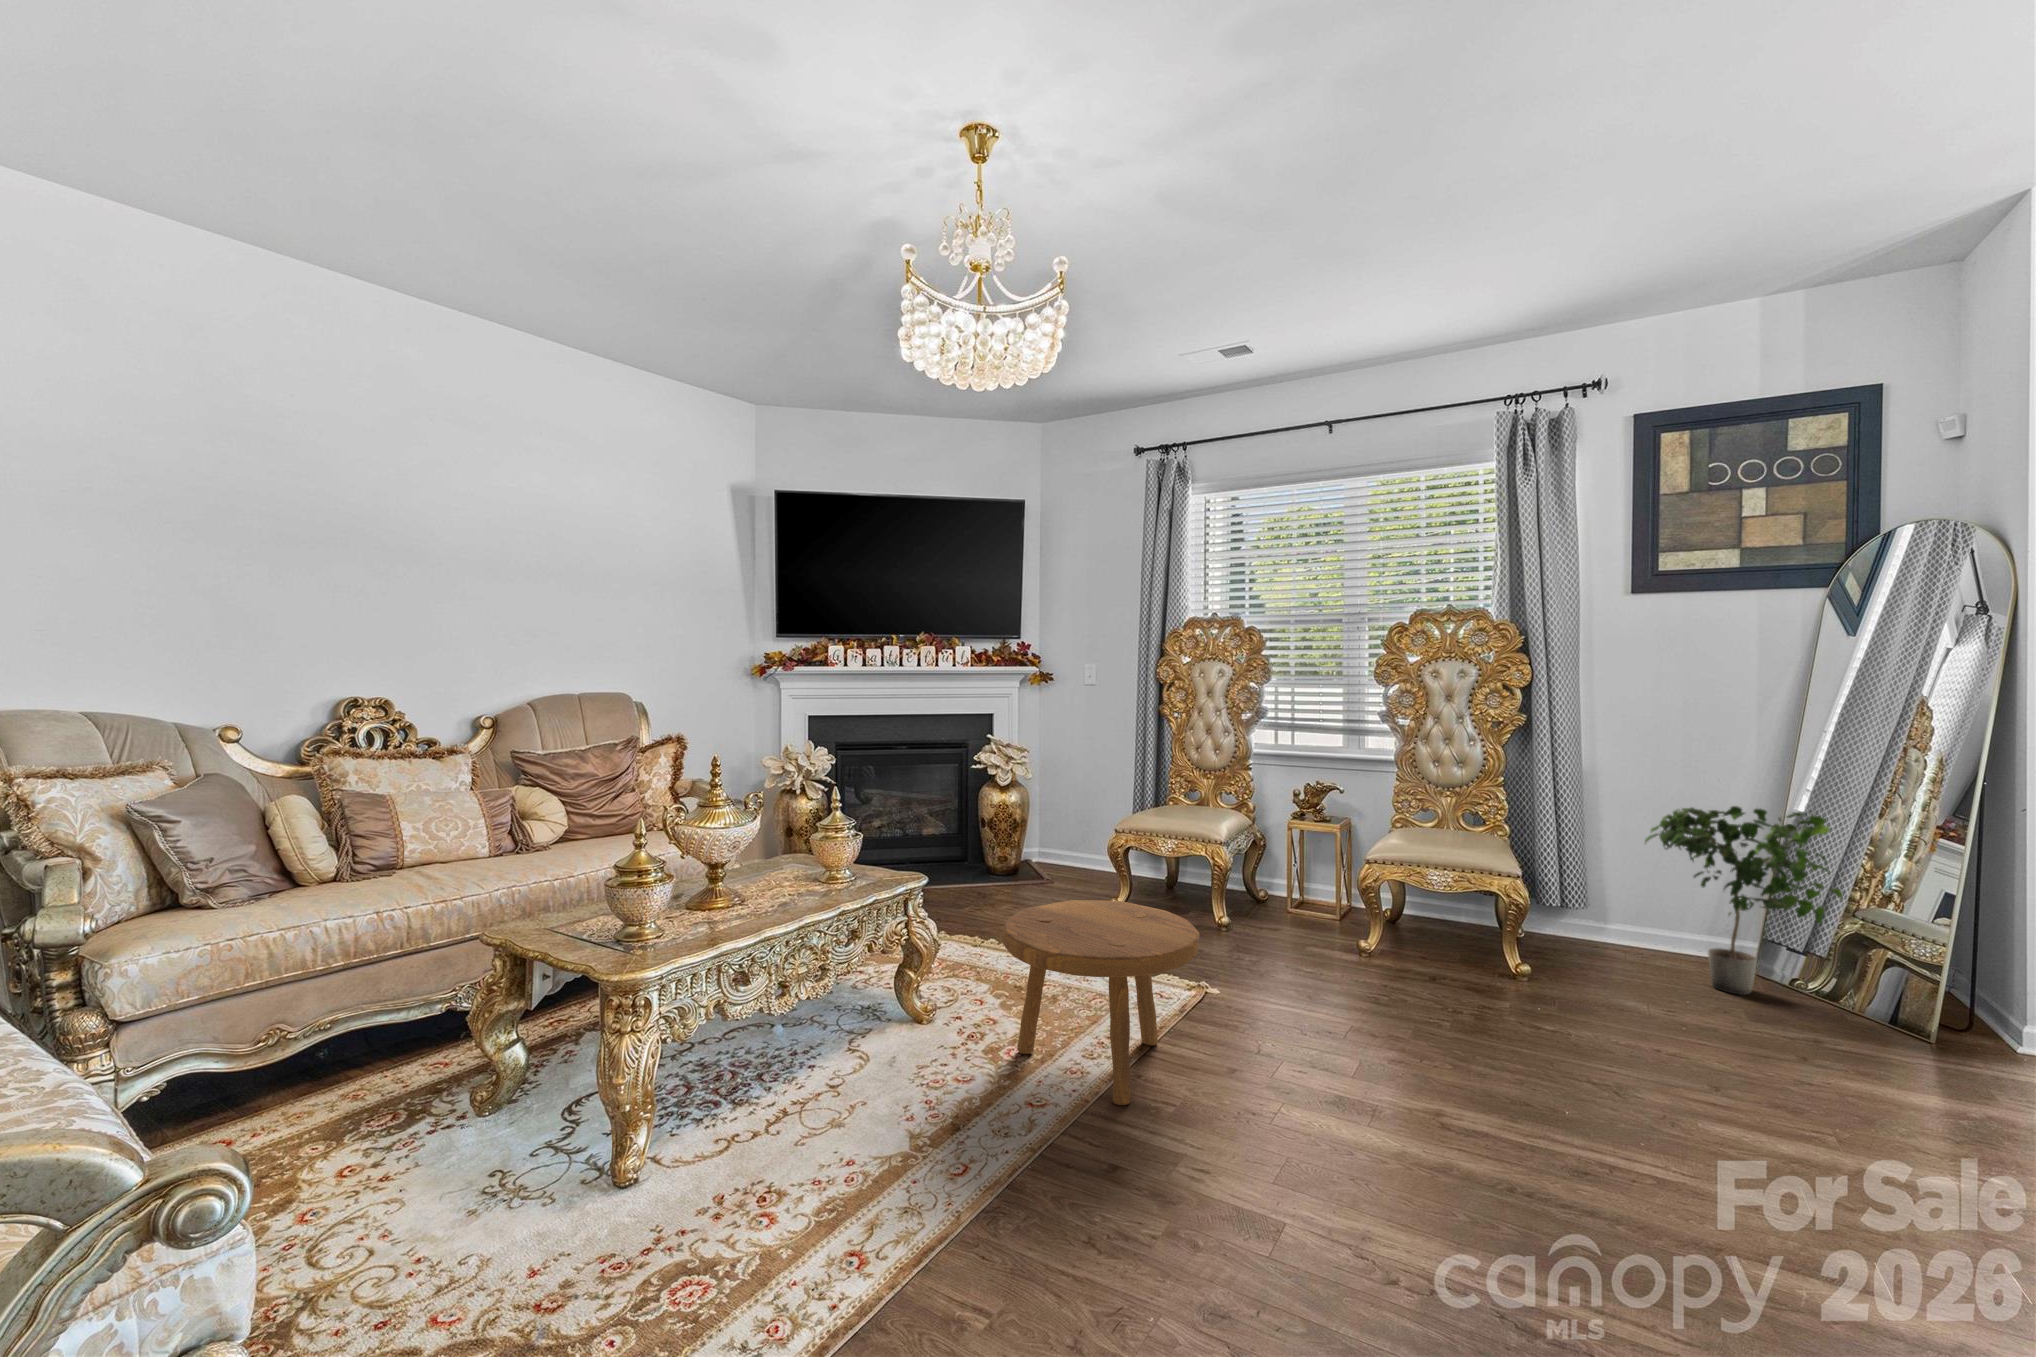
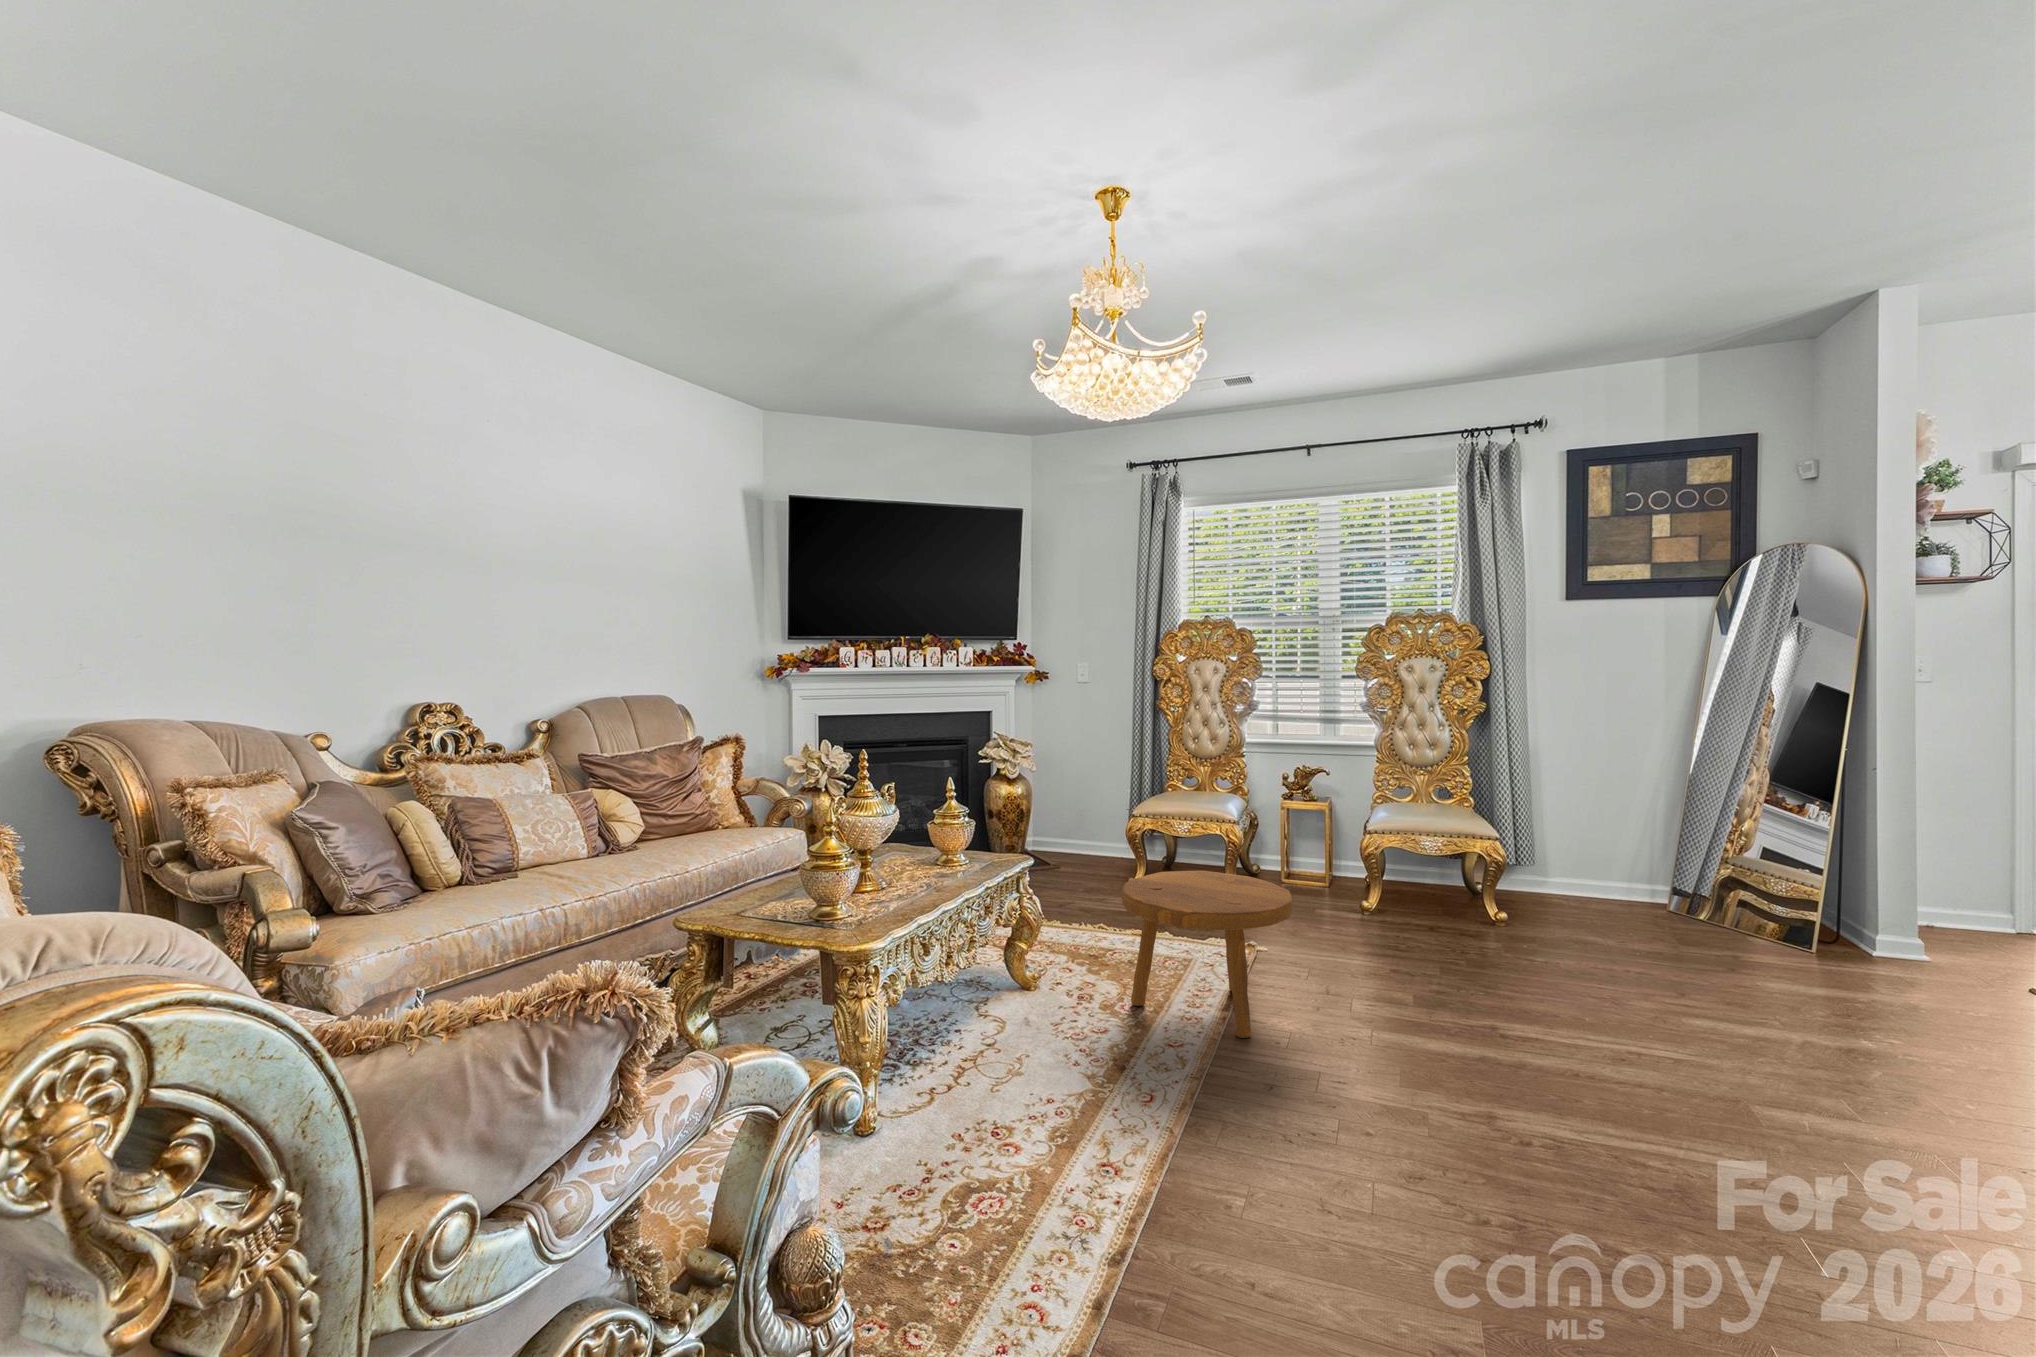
potted plant: present [1645,806,1844,995] -> none [1589,774,1741,926]

